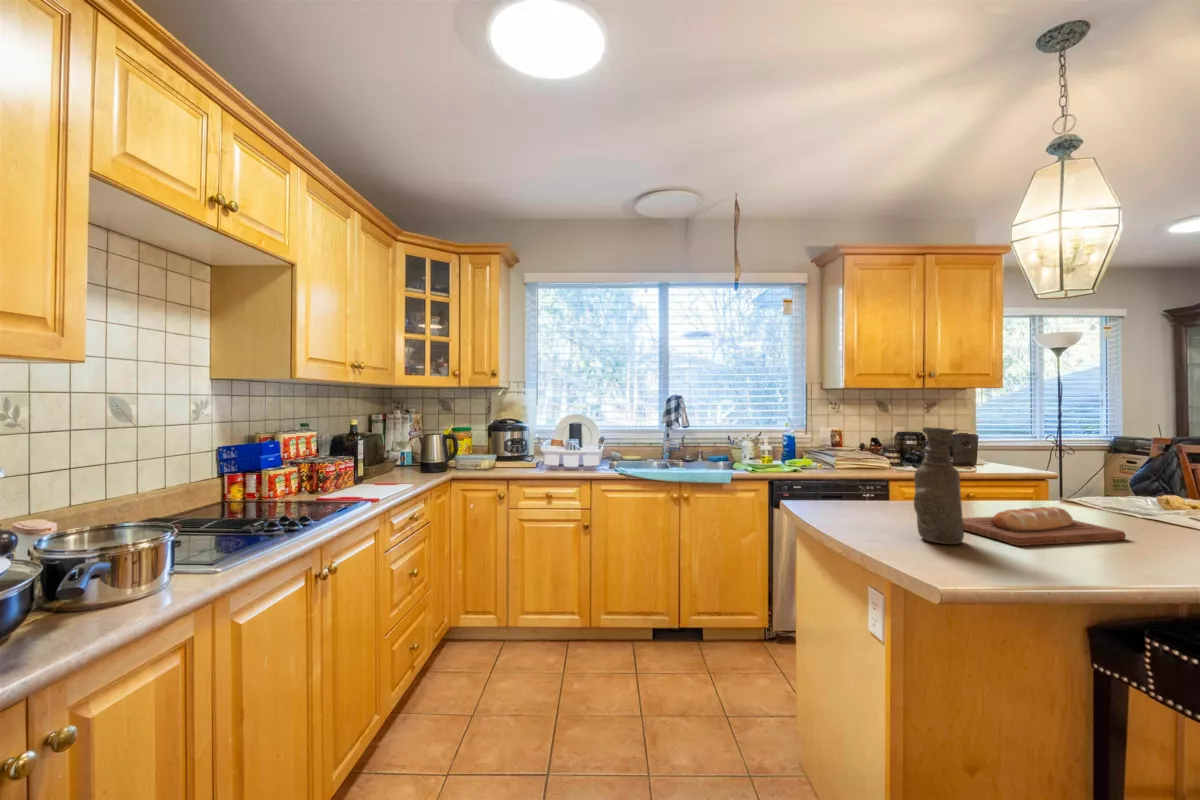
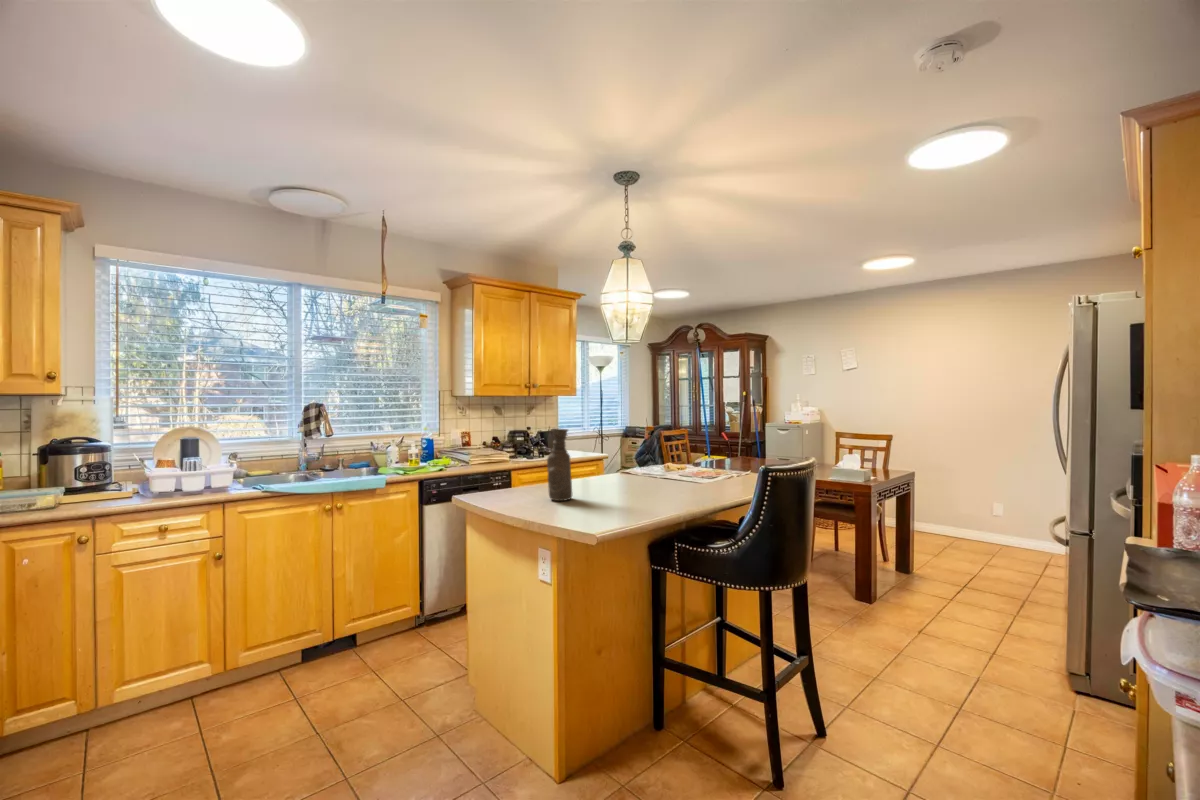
bread loaf: present [963,507,1126,546] -> none [562,472,638,496]

